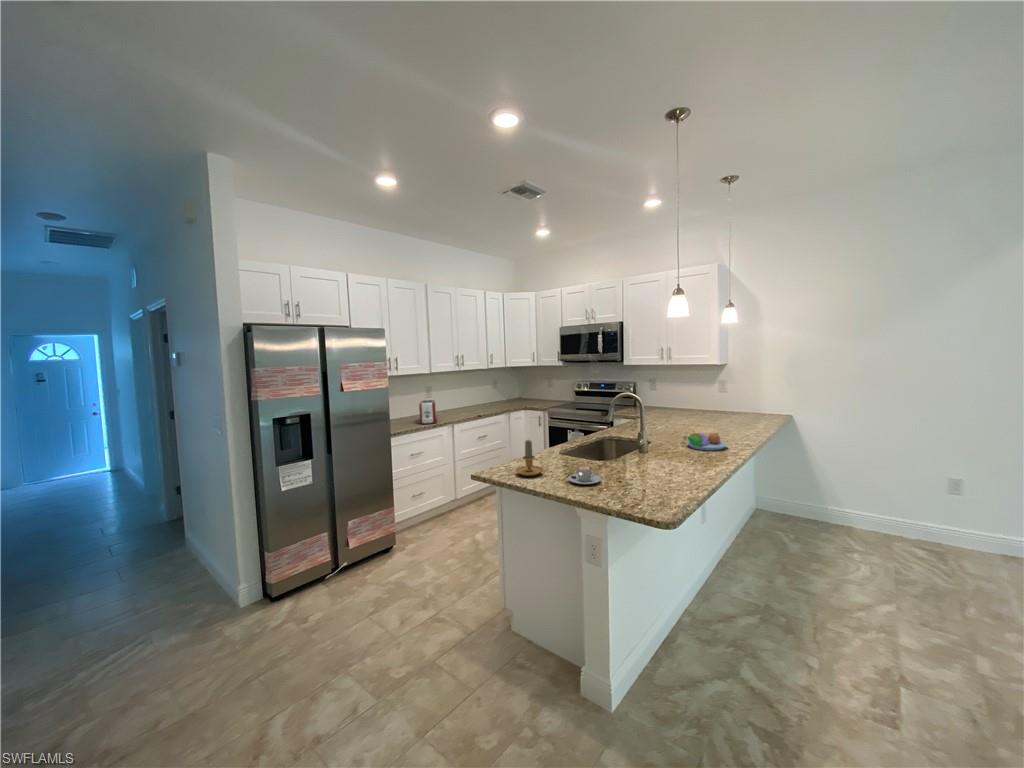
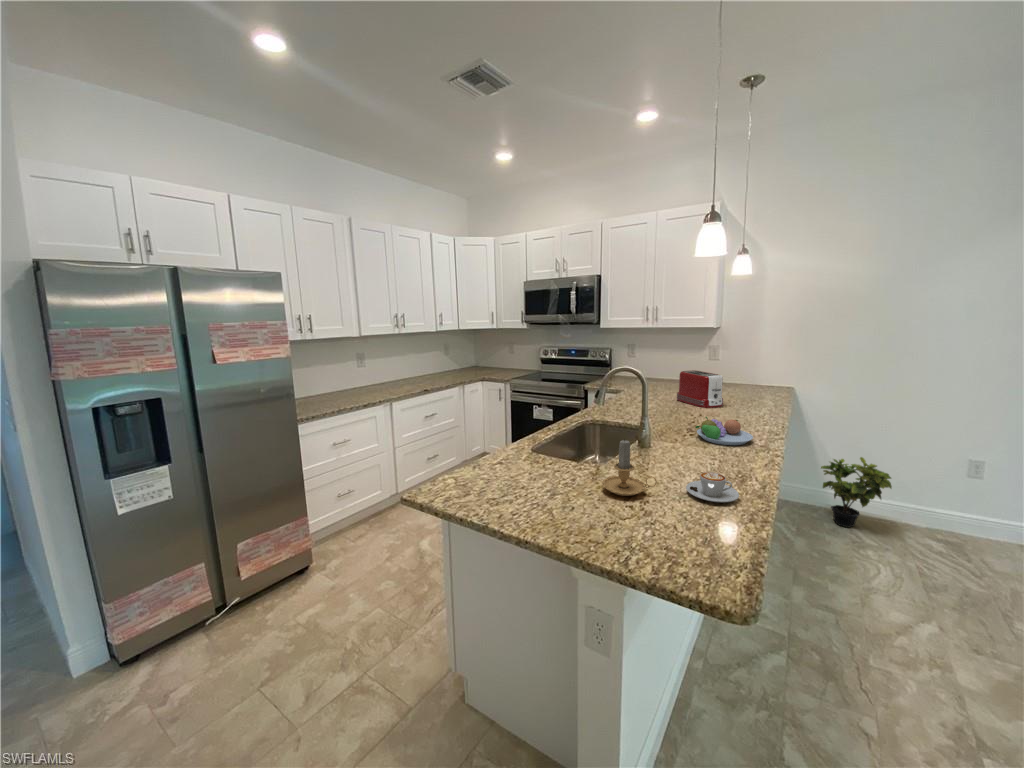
toaster: present [419,400,438,424] -> present [677,370,723,408]
candle: present [516,440,548,476] -> present [602,440,657,496]
coffee cup: present [568,466,601,484] -> present [686,472,739,502]
potted plant: none [819,474,882,538] -> present [821,457,892,528]

